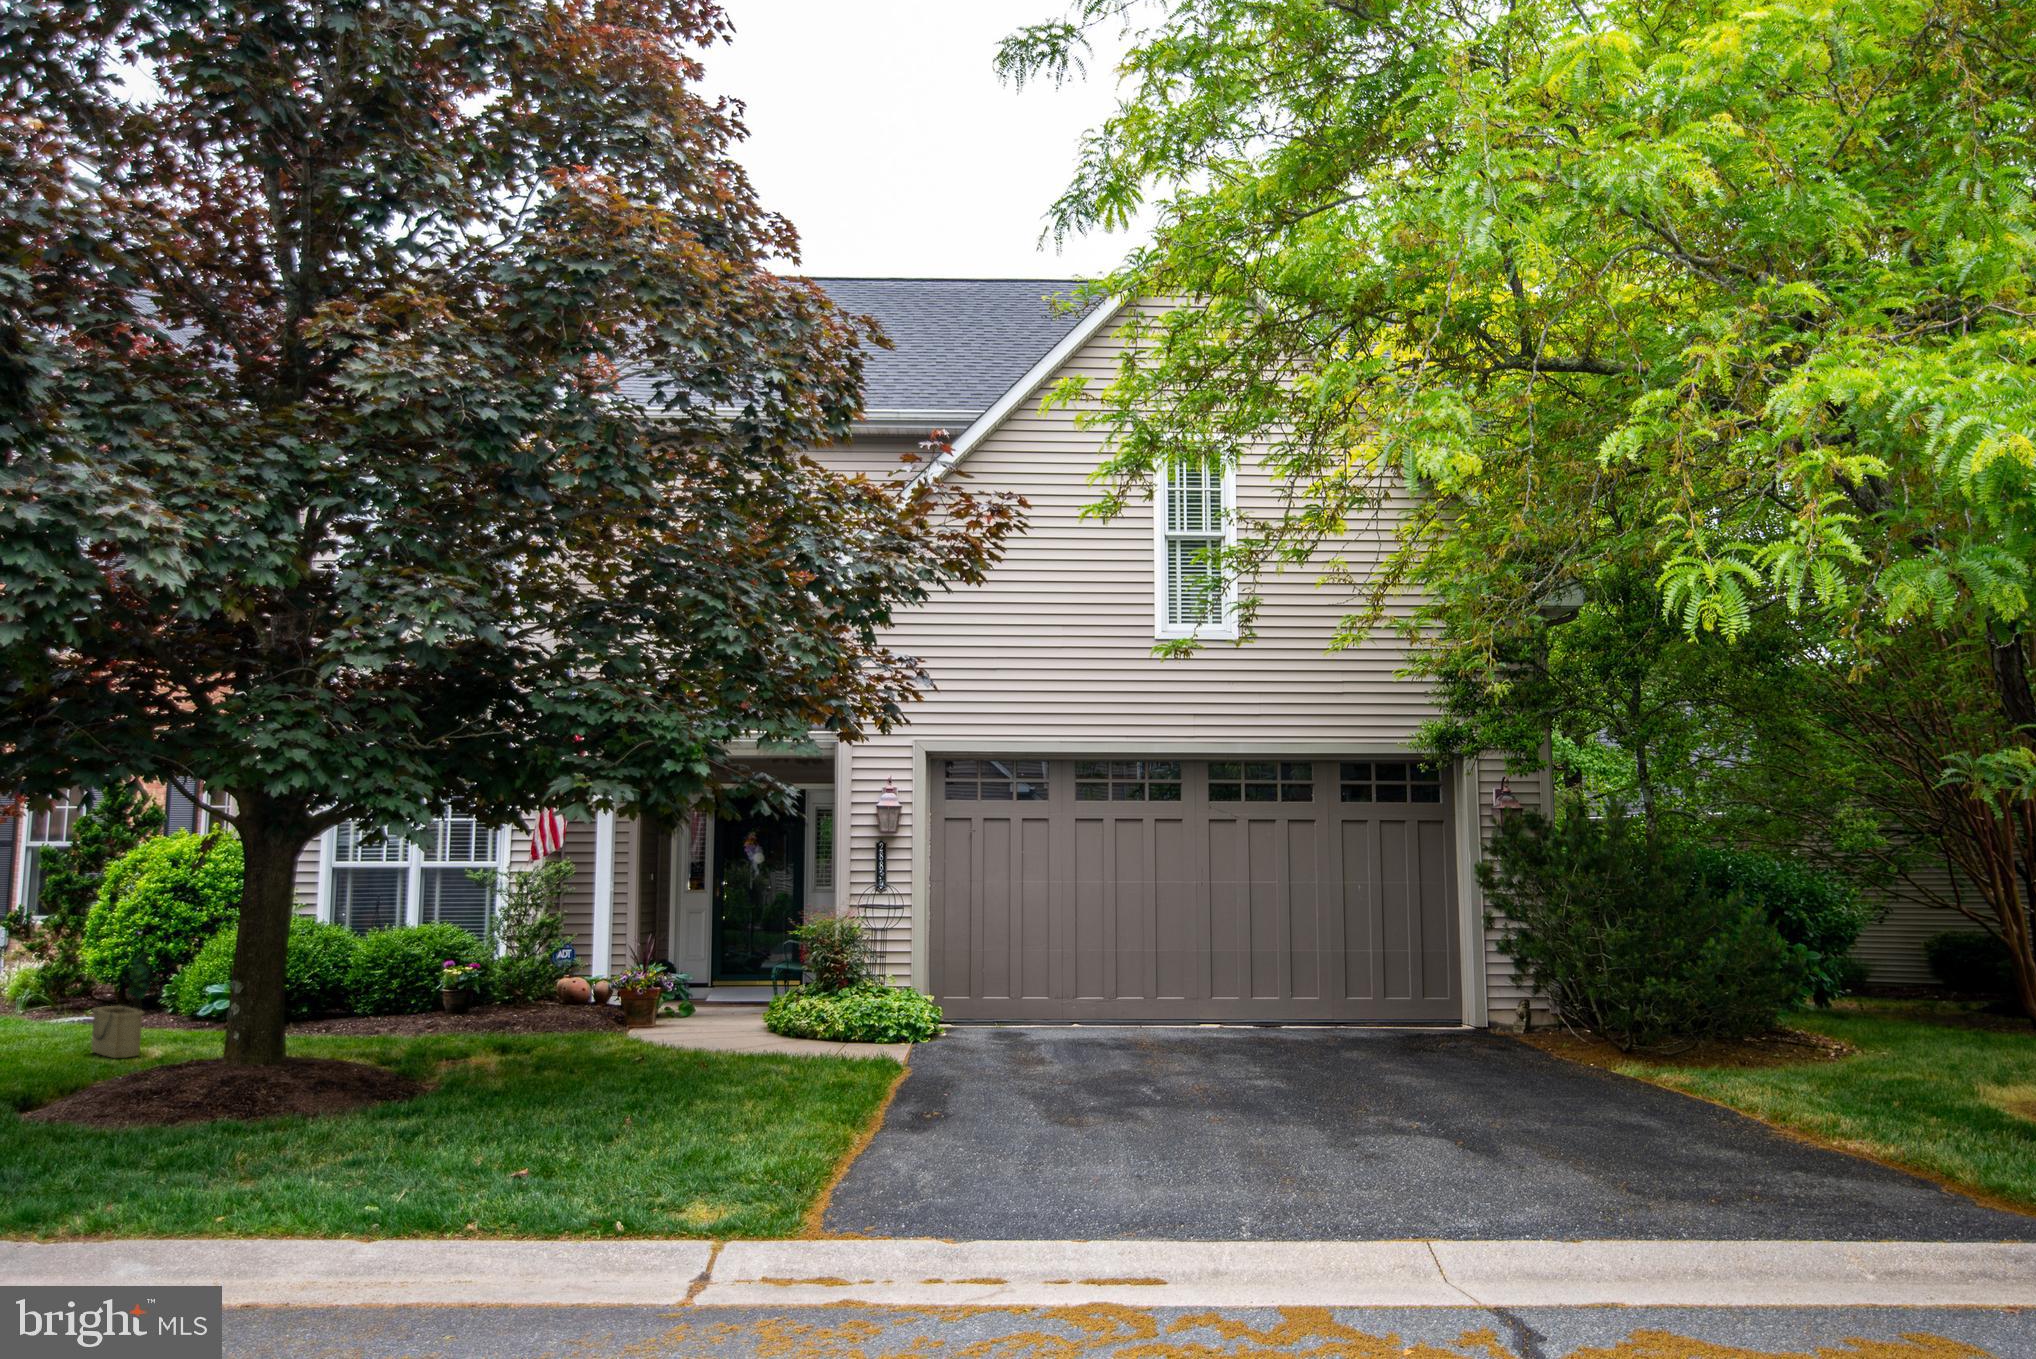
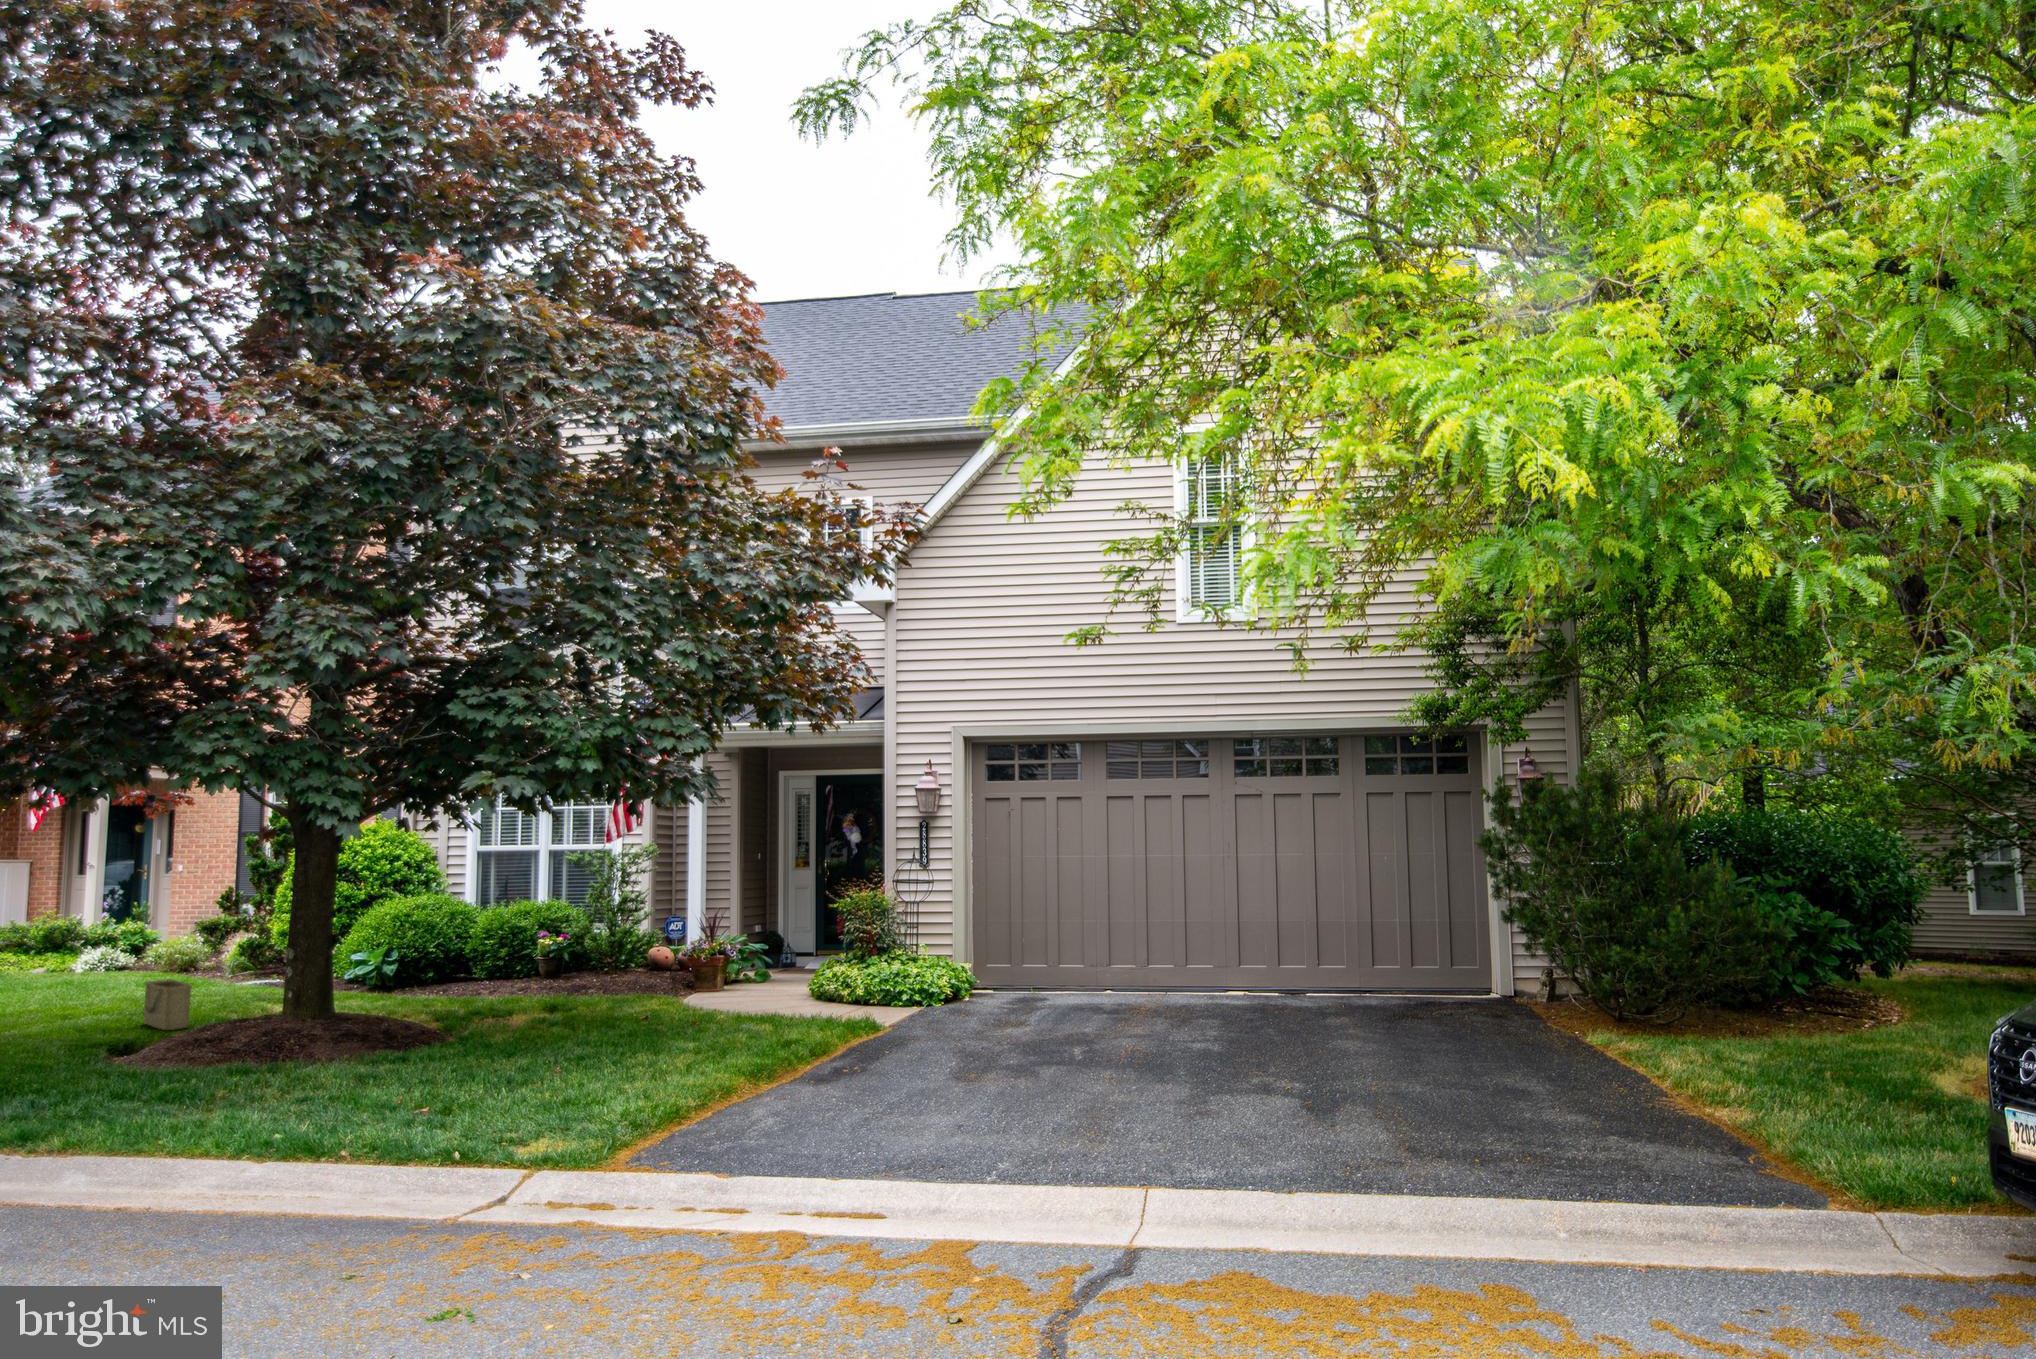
decorative plant: present [123,954,158,1011] -> none [183,925,219,984]

